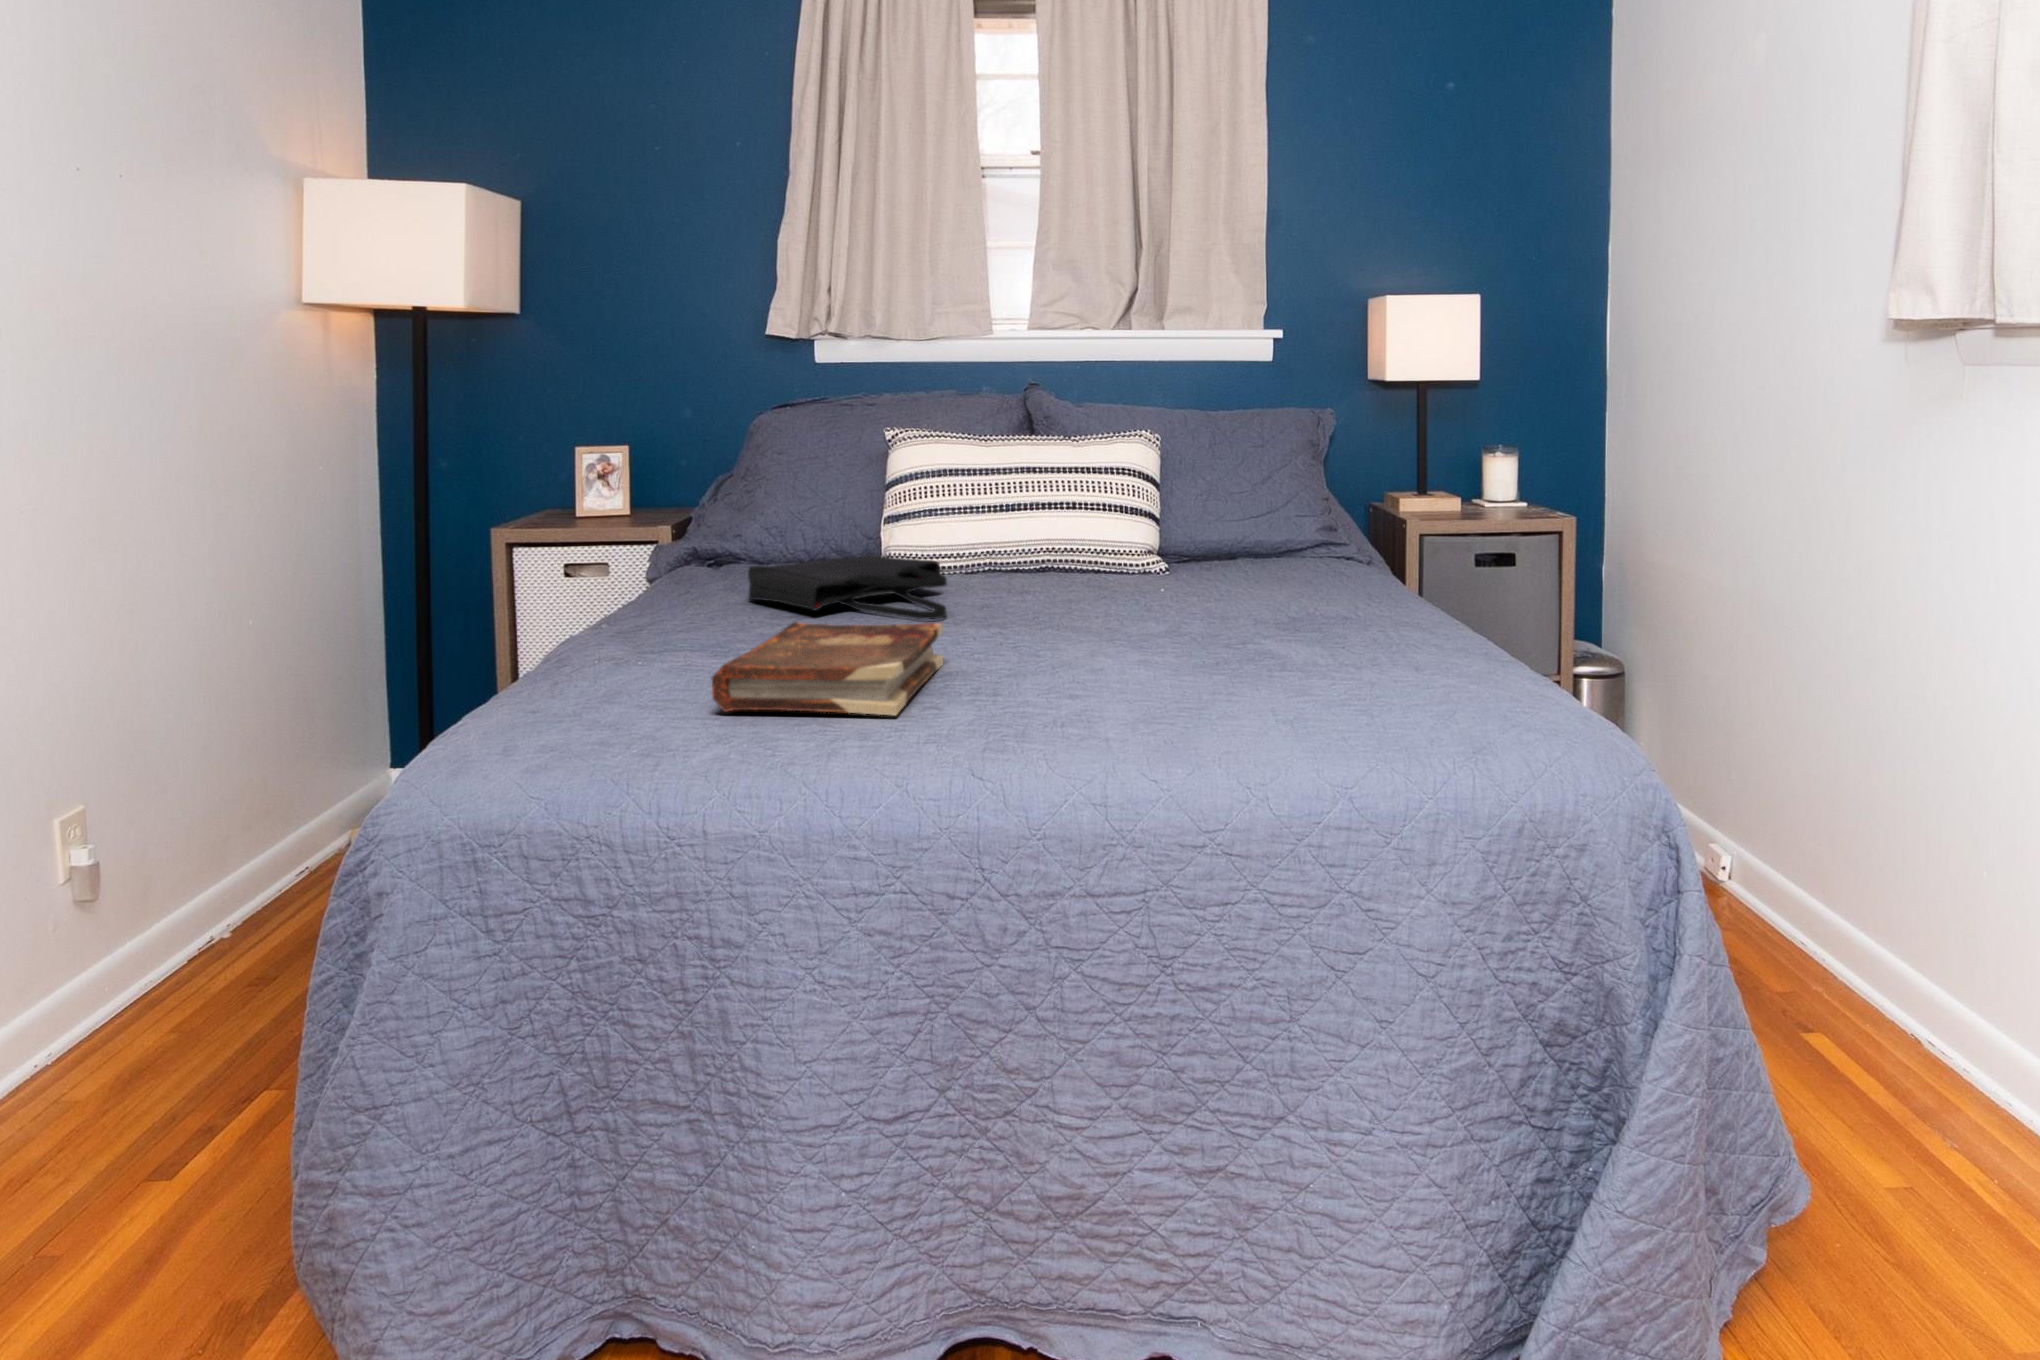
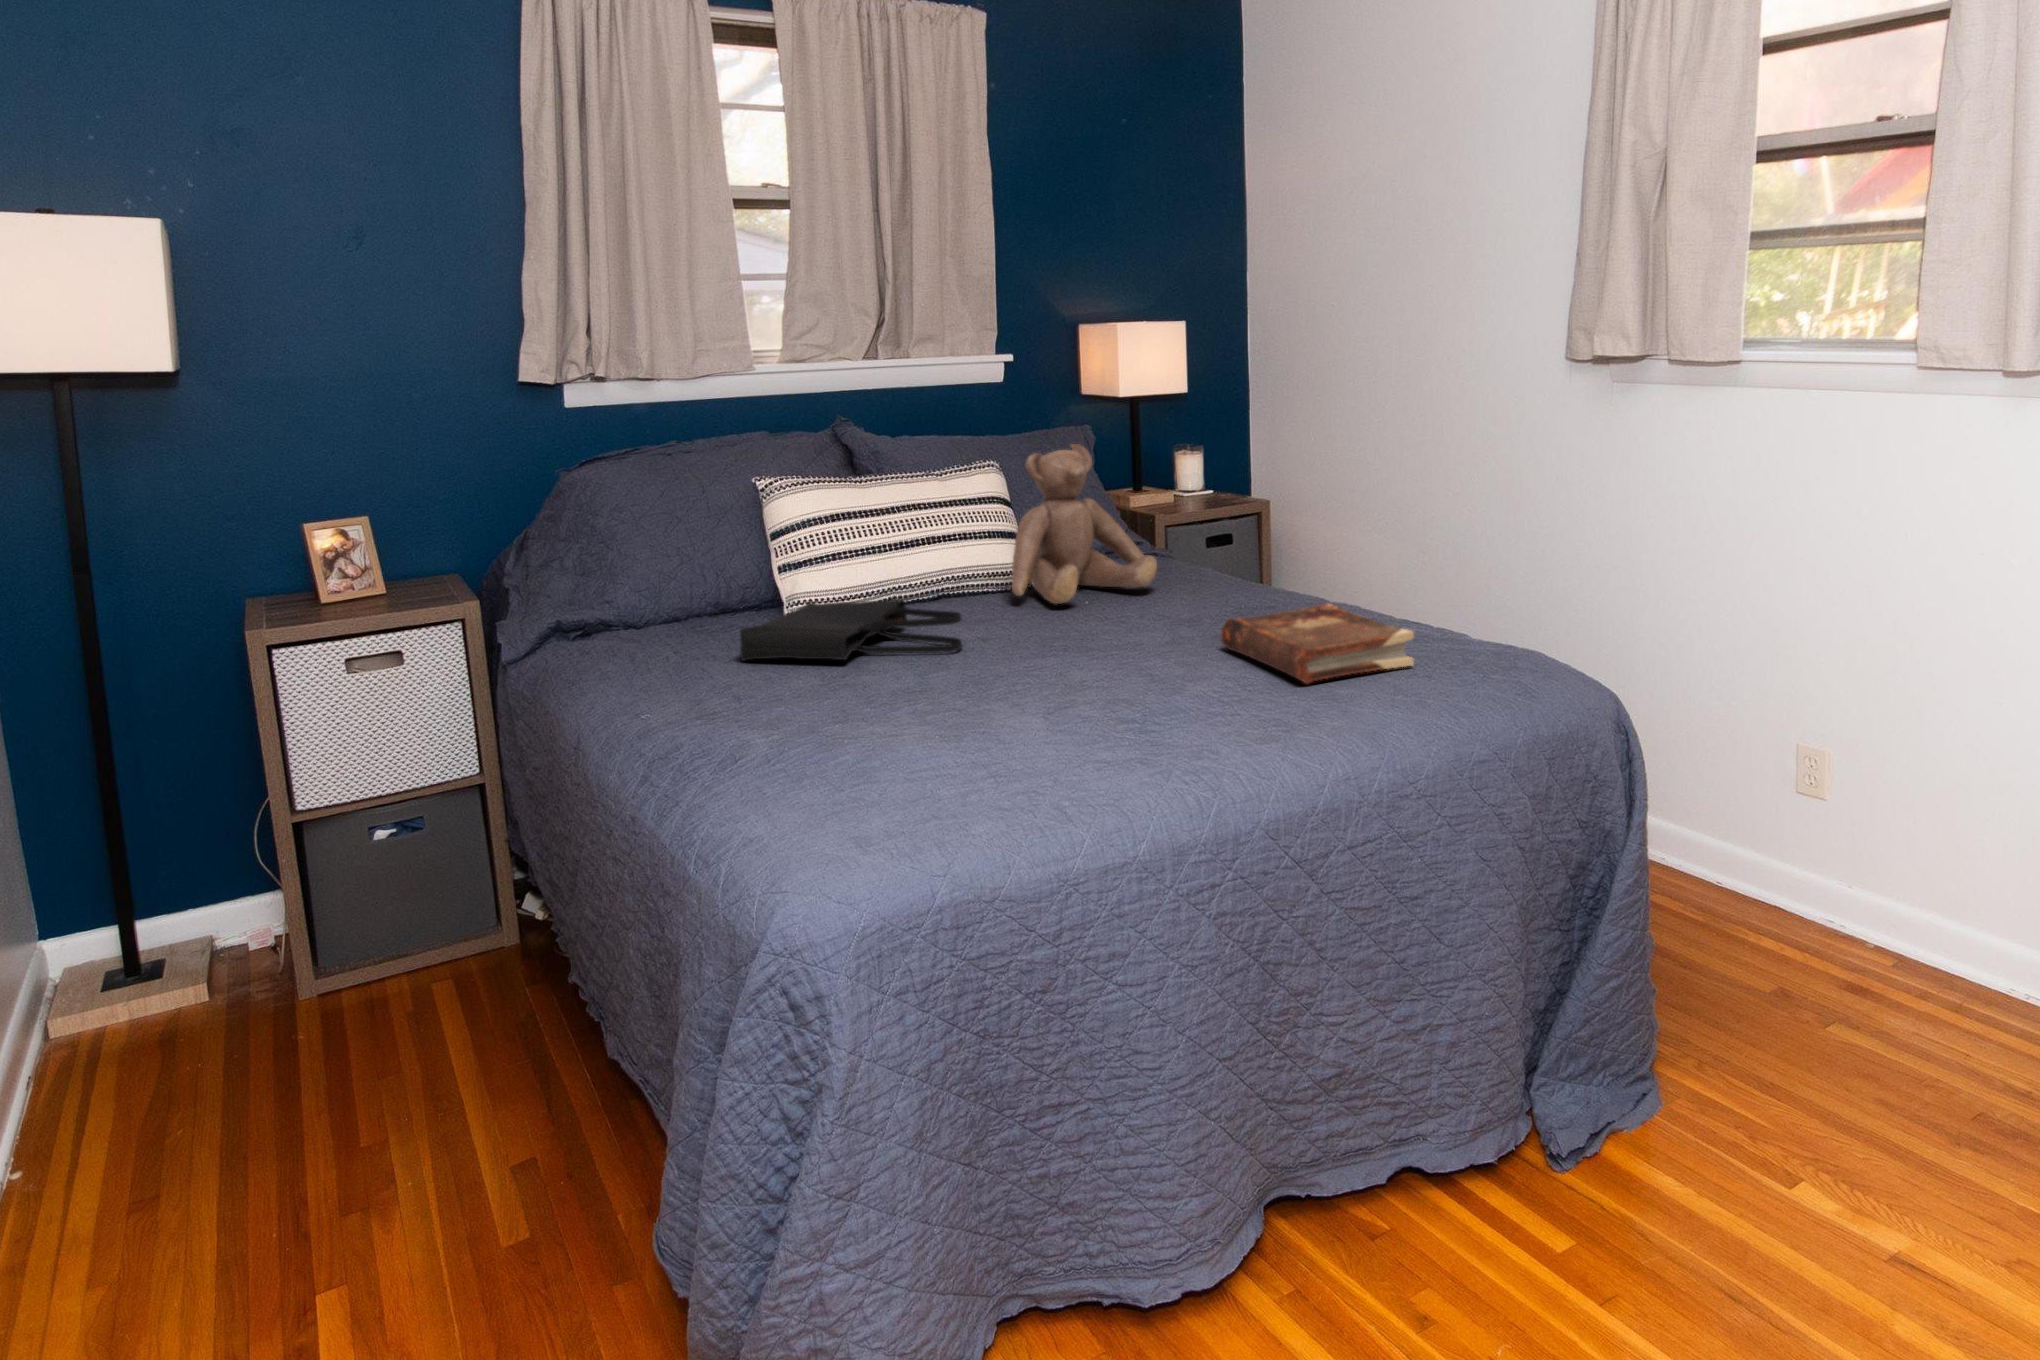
teddy bear: none [1081,412,1267,590] -> present [1012,444,1157,604]
book: present [712,622,943,715] -> present [1221,603,1414,683]

